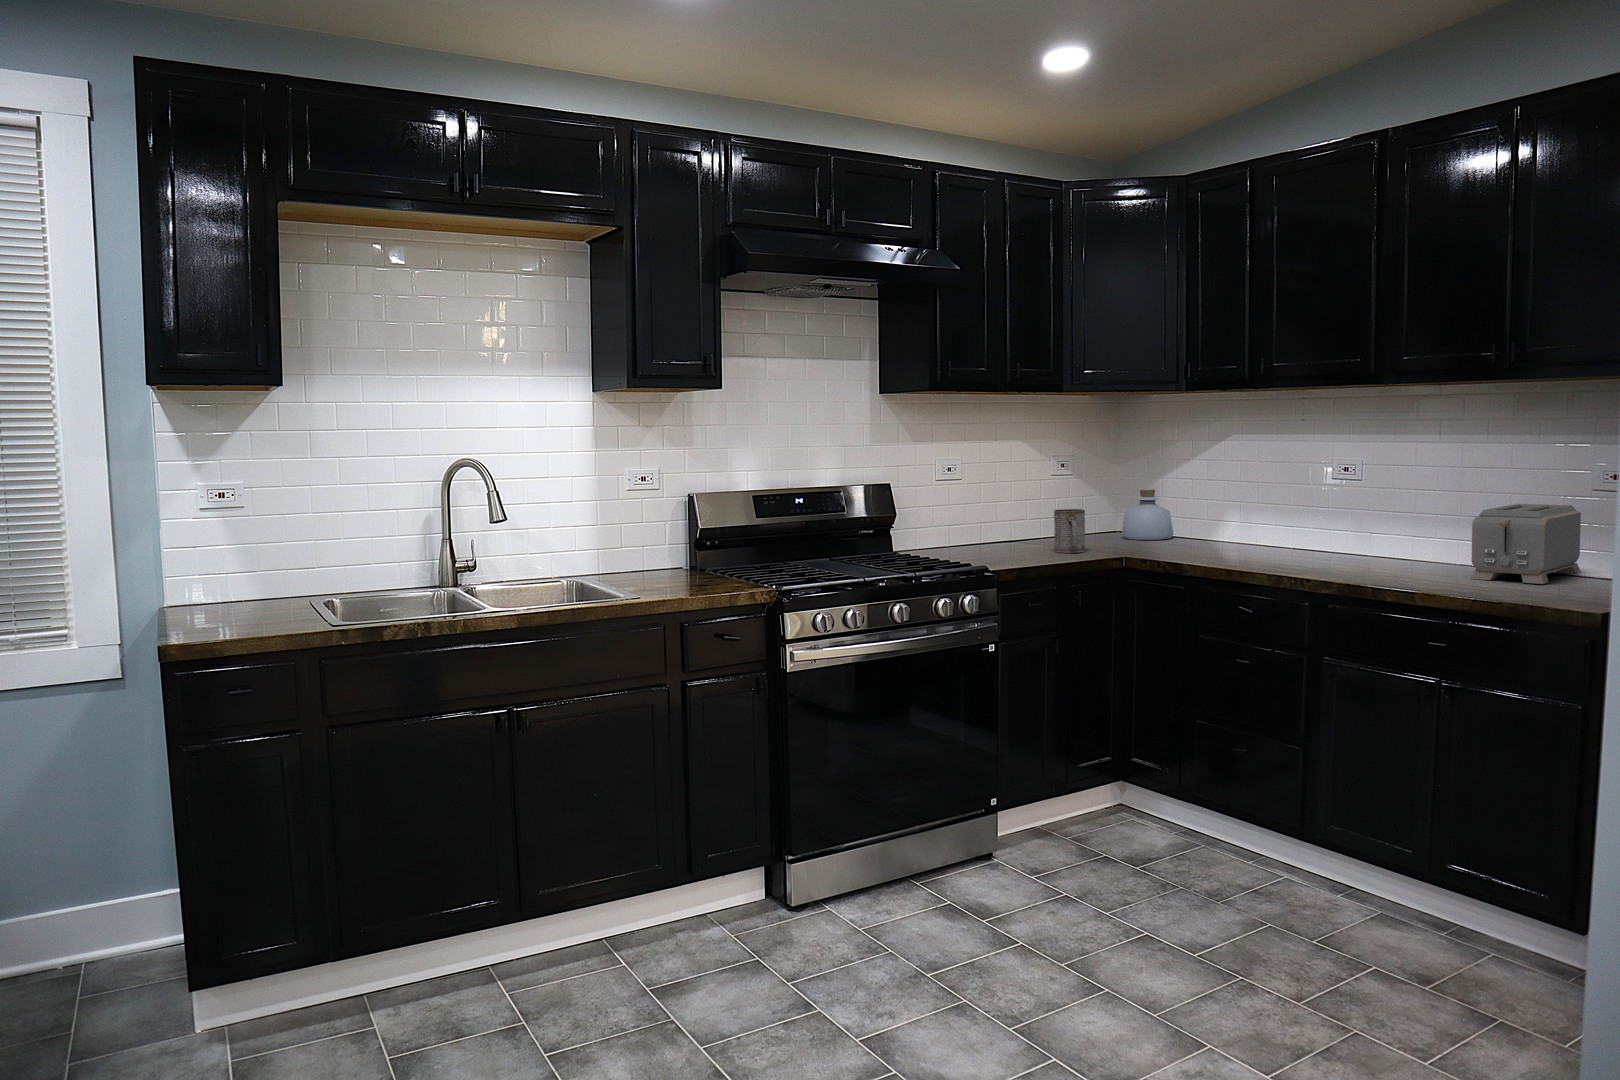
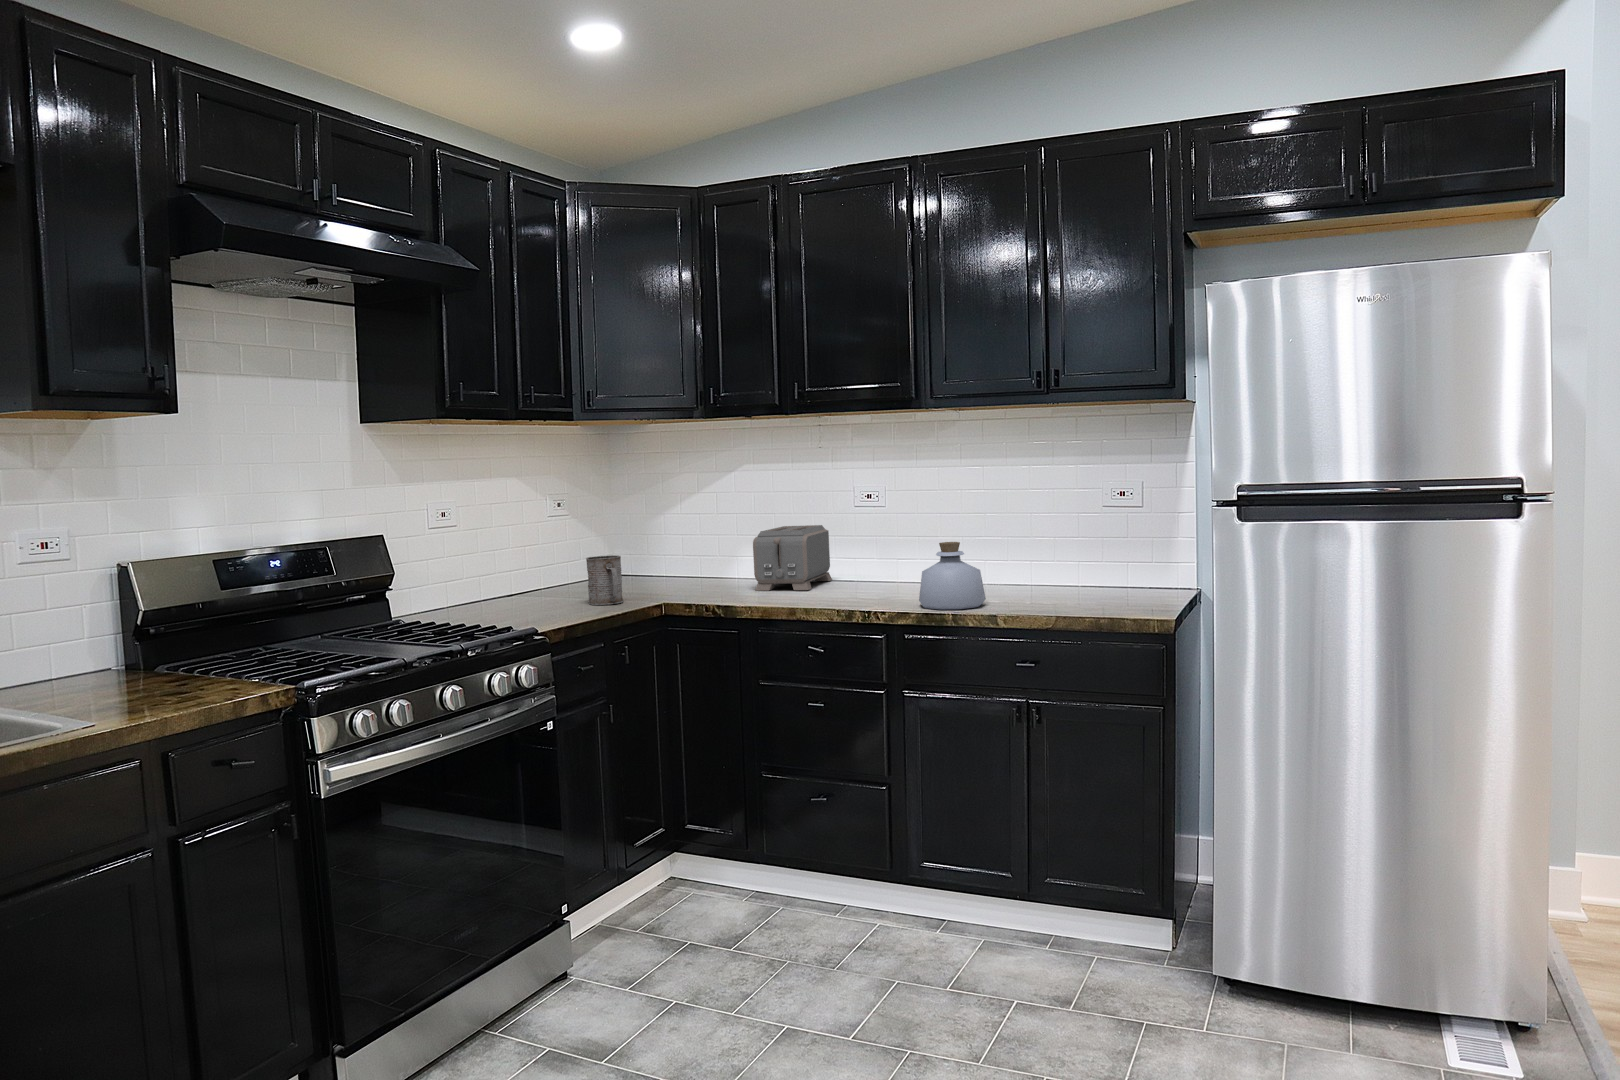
bottle: present [1122,490,1173,540] -> present [919,542,986,610]
toaster: present [1471,504,1581,584] -> present [753,525,832,591]

